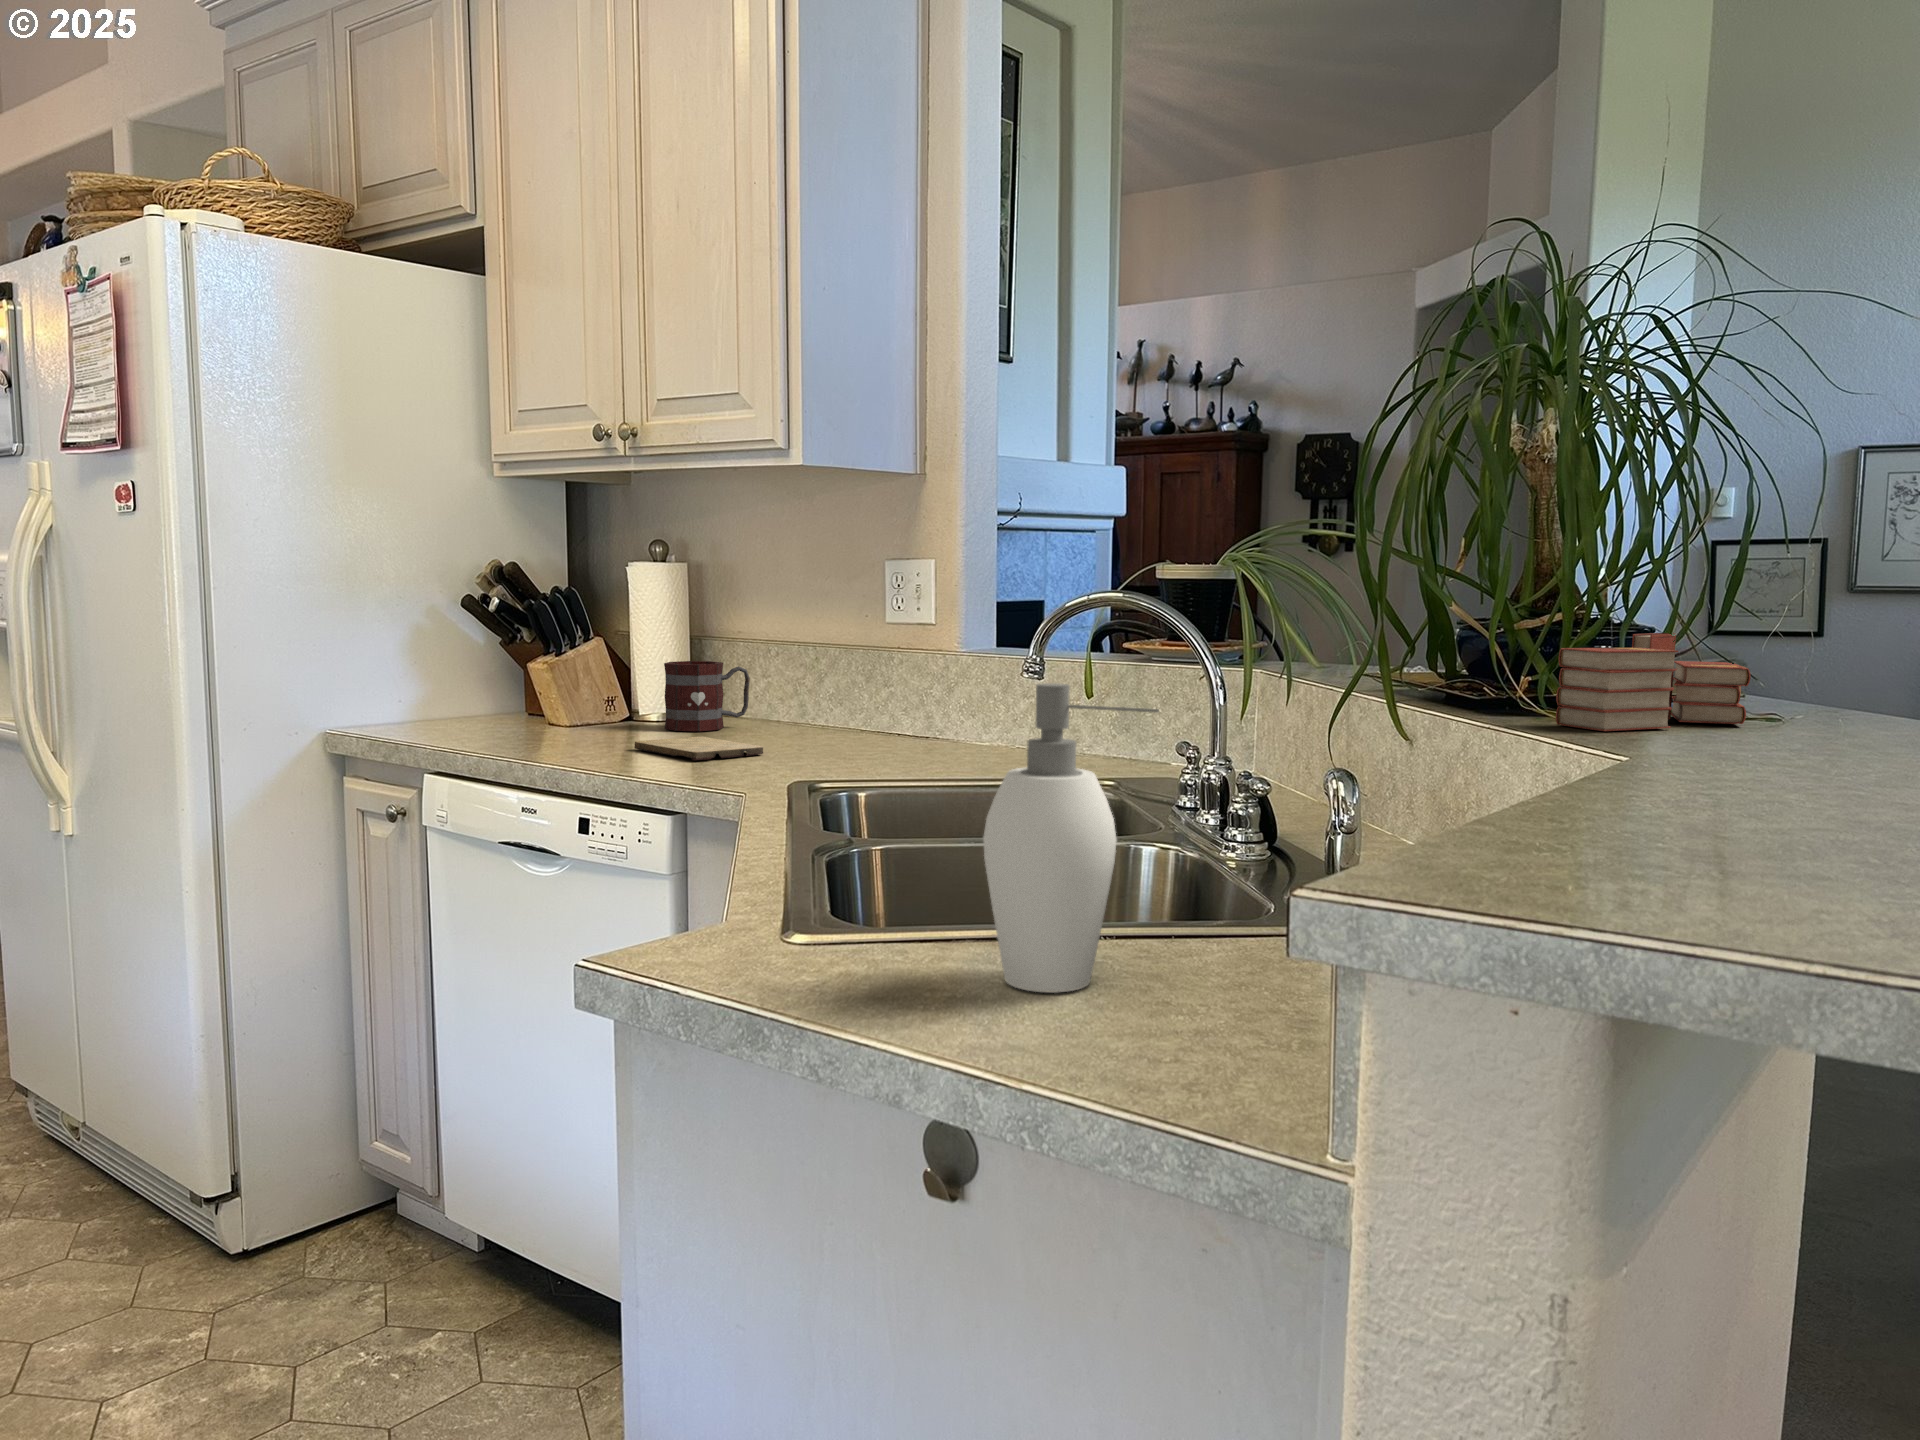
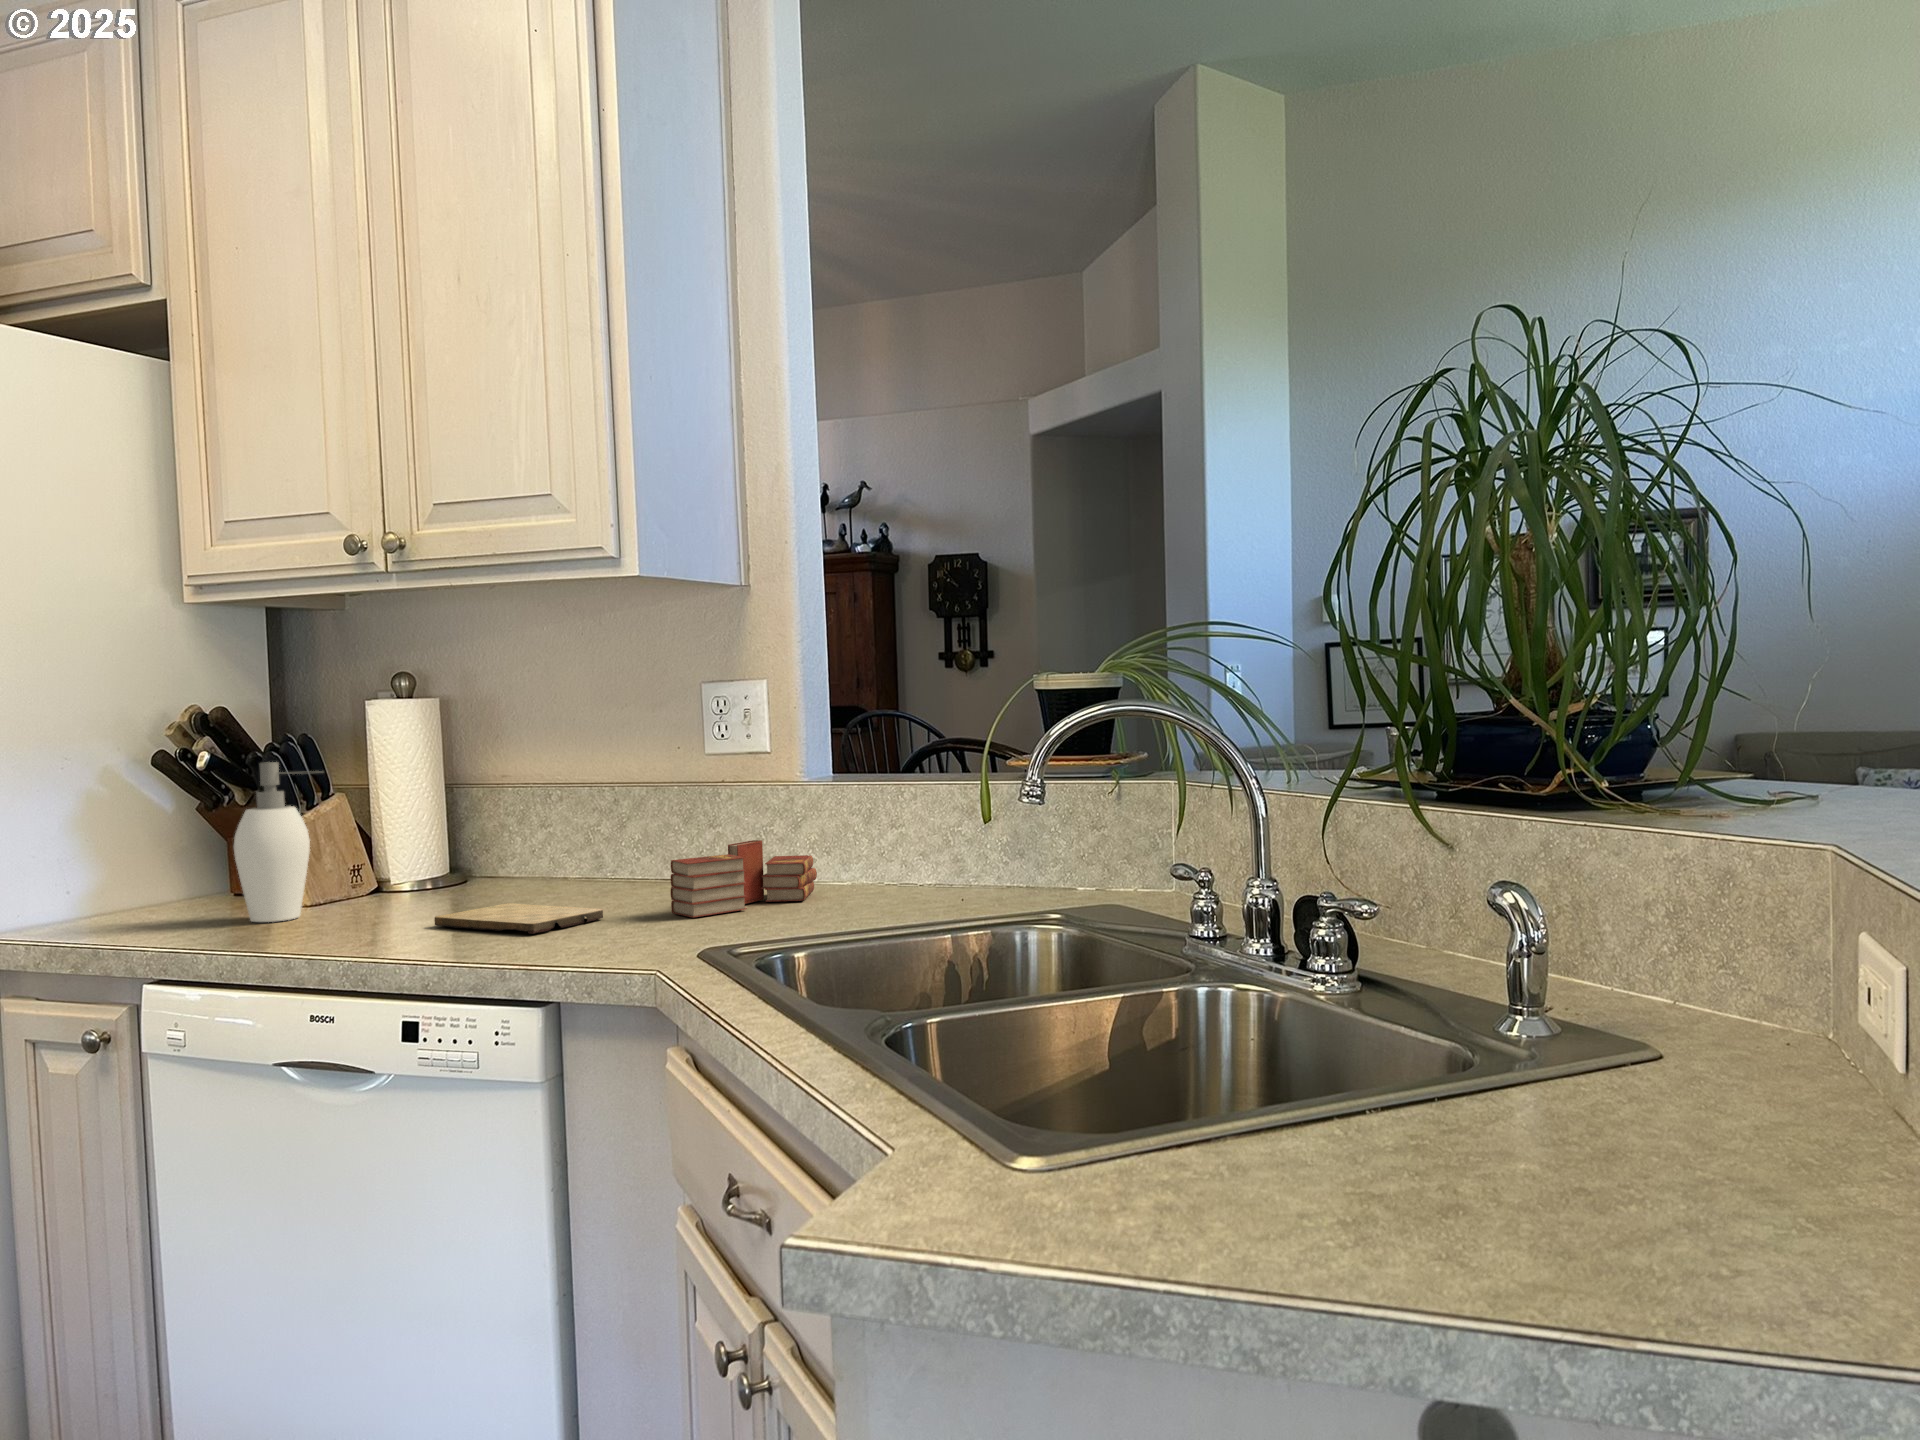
book: present [1556,633,1751,731] -> present [670,840,817,917]
mug: present [664,661,750,731] -> none [434,813,536,899]
soap dispenser: present [983,683,1159,992] -> present [234,762,322,922]

